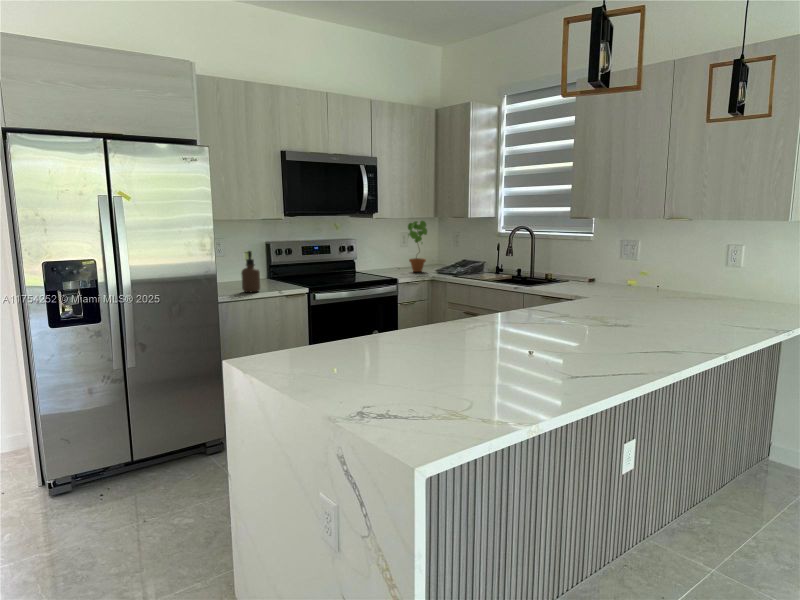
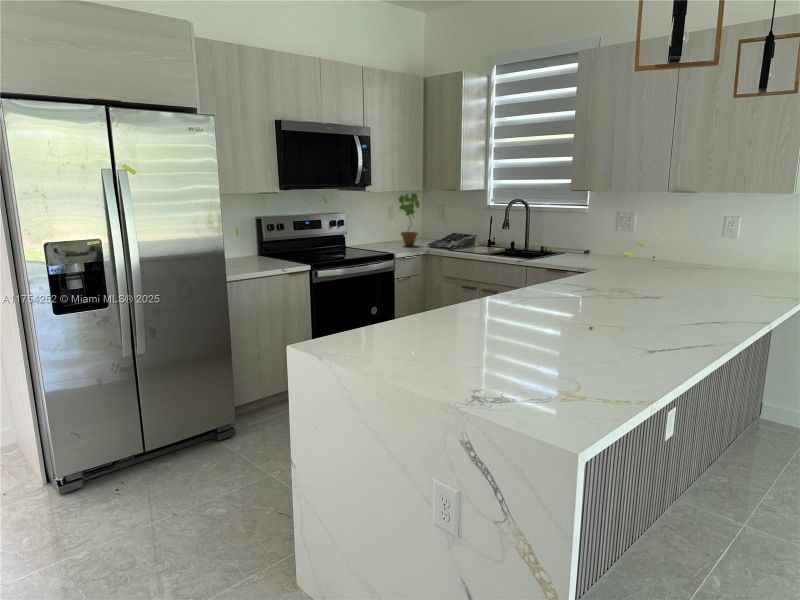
soap dispenser: present [241,251,260,292] -> none [244,227,264,271]

